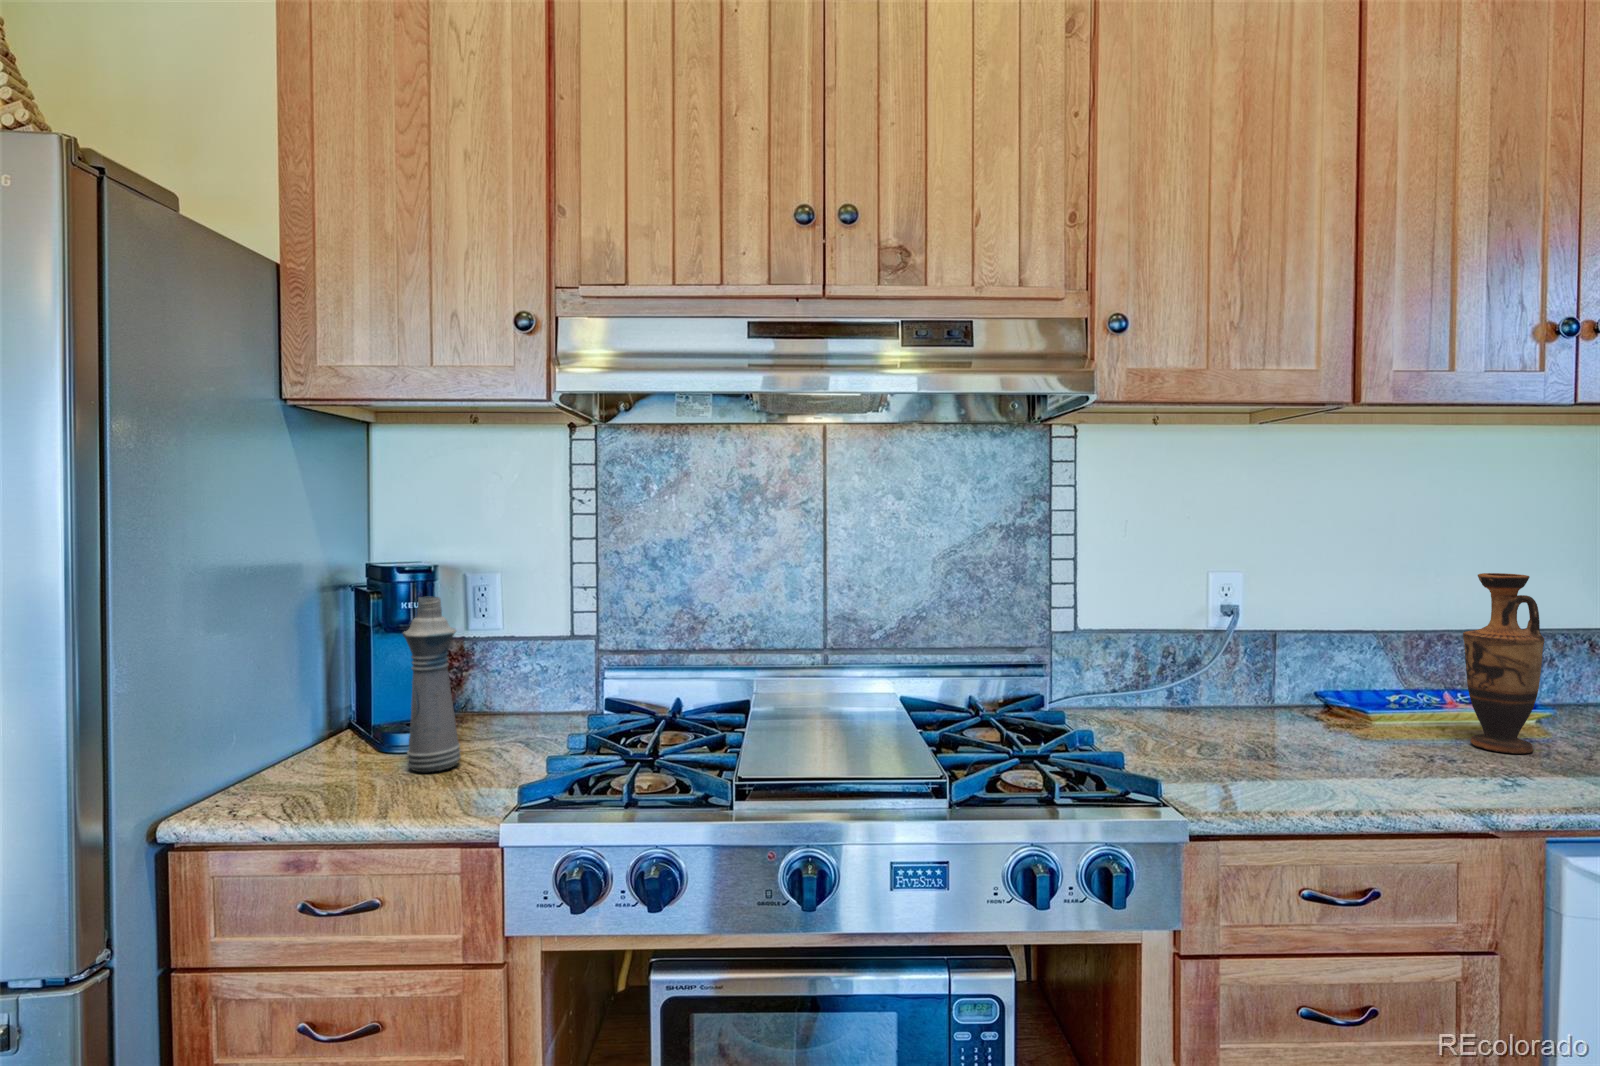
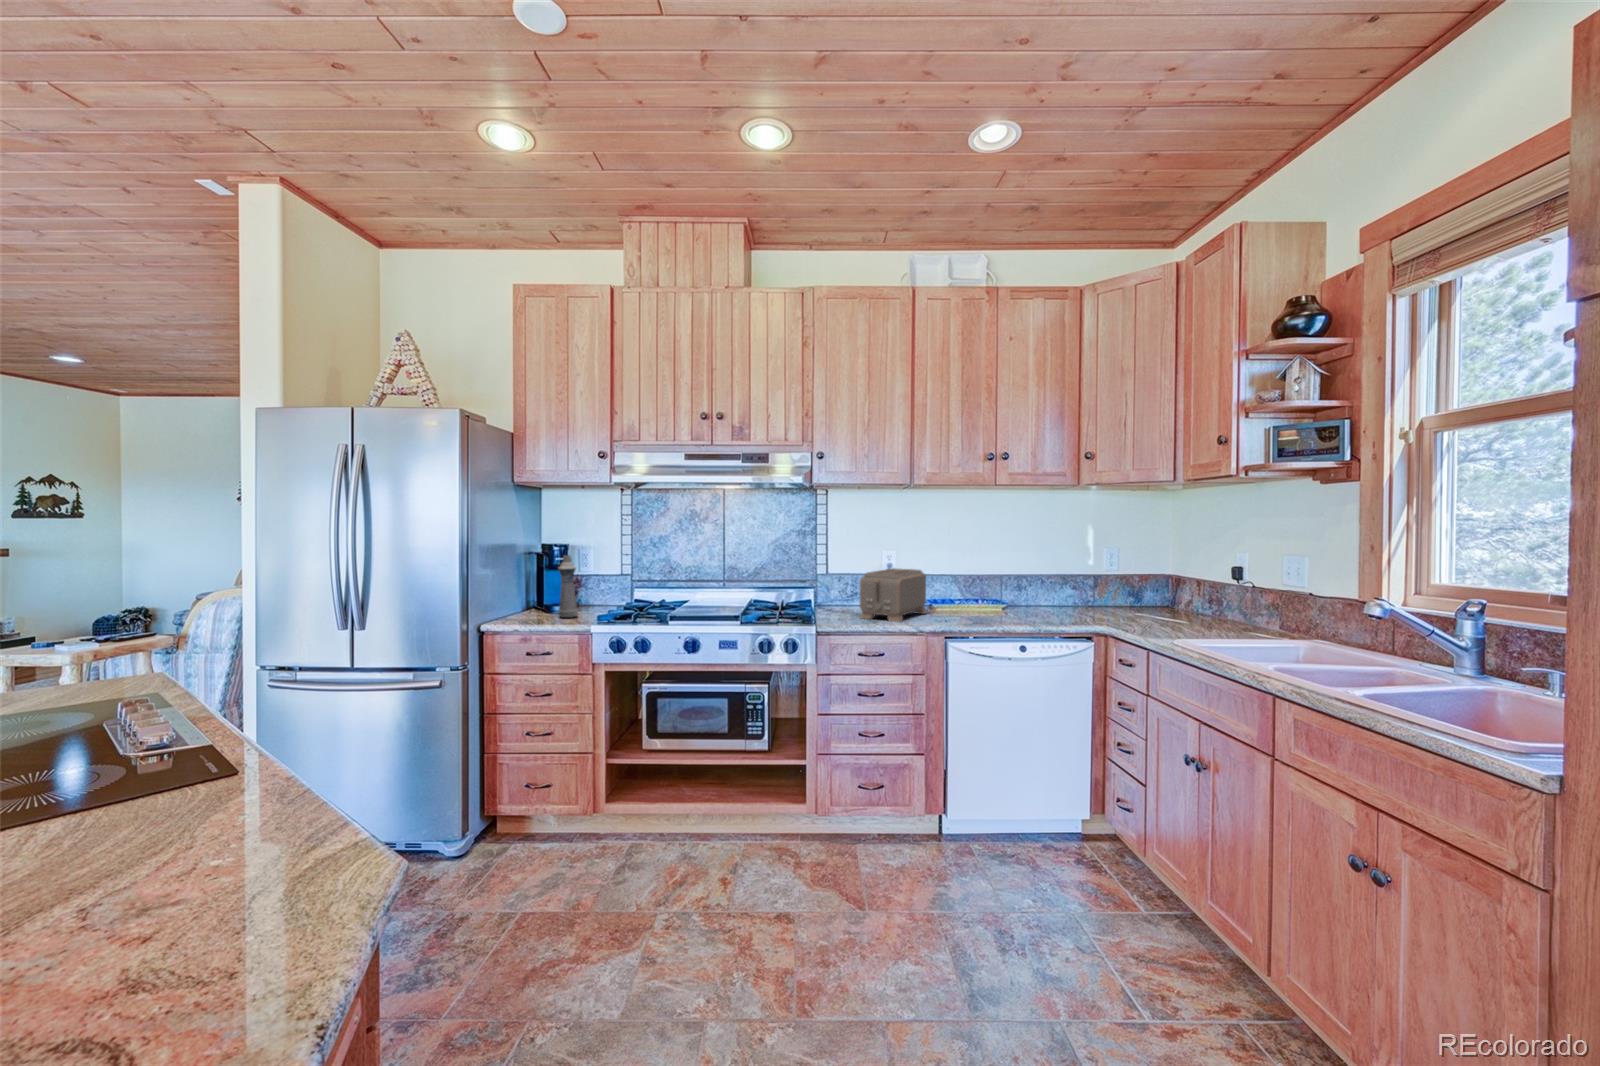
vase: present [1463,573,1545,754] -> none [955,550,979,616]
toaster: none [1240,621,1385,787] -> present [860,568,927,622]

